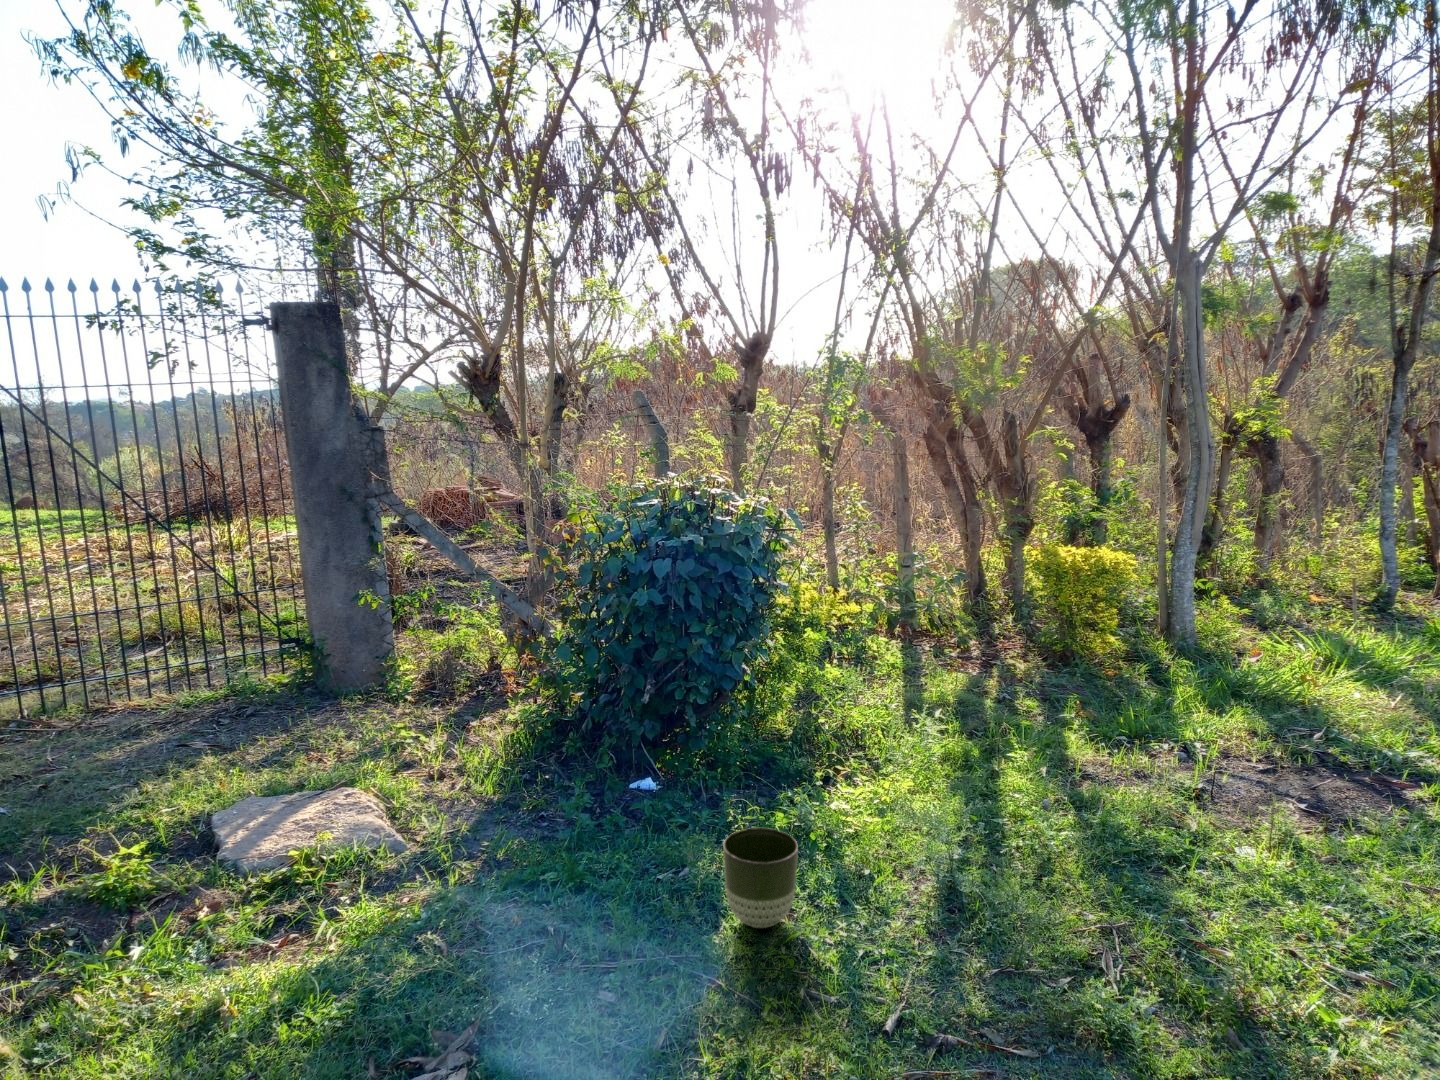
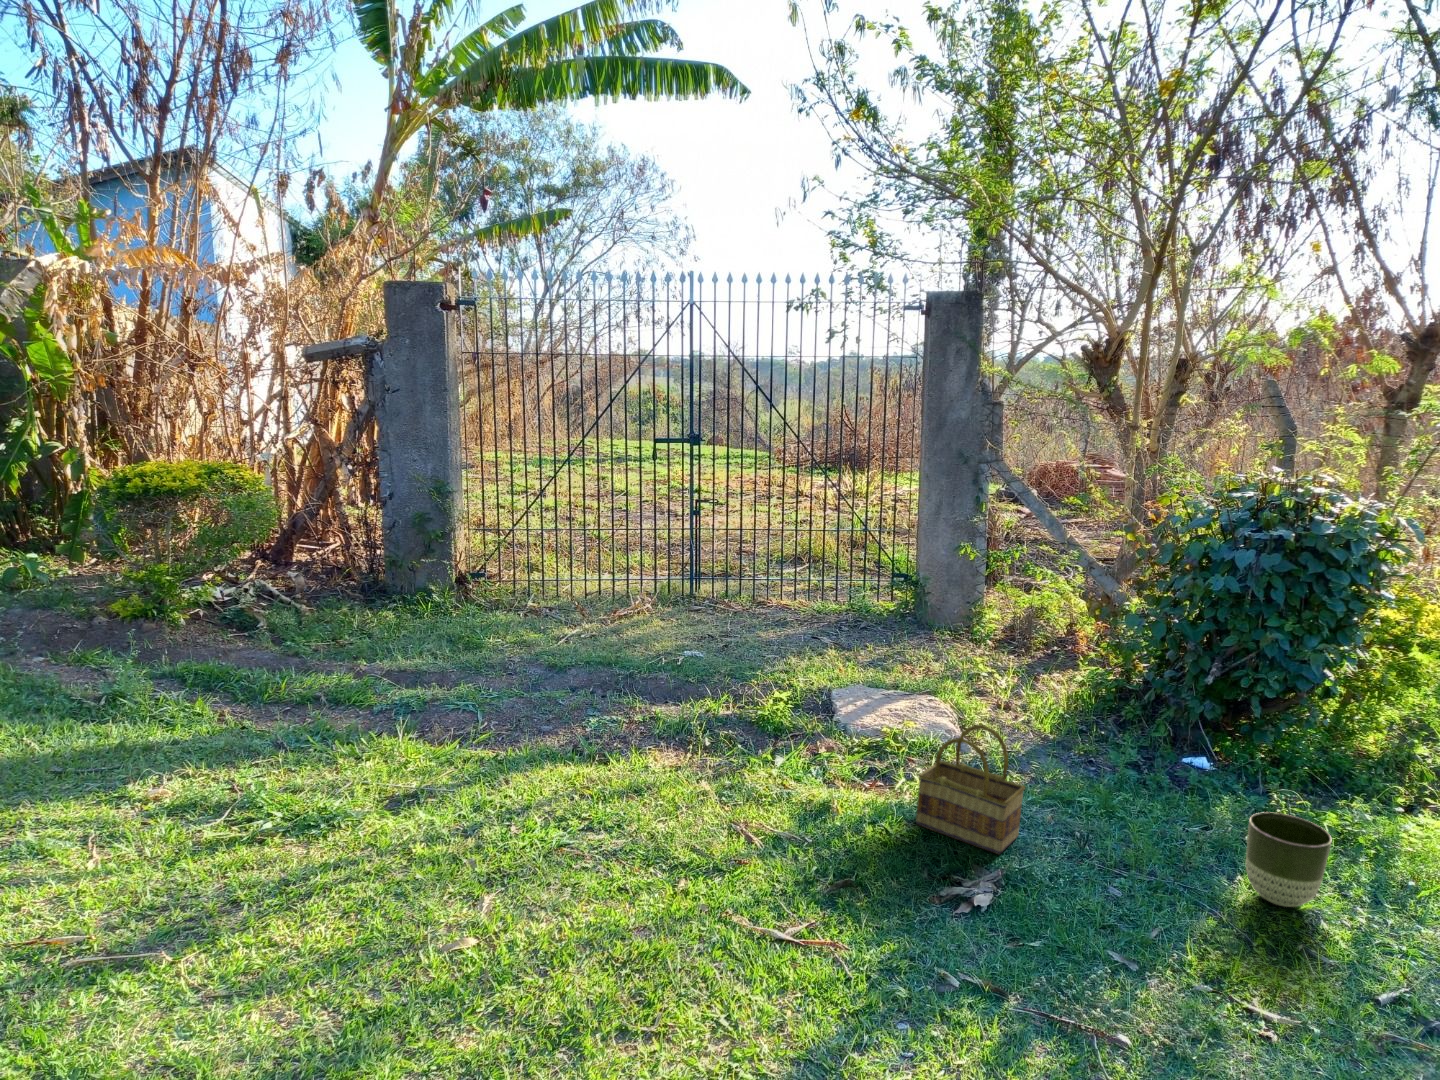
basket: none [346,830,488,992] -> present [916,725,1025,854]

